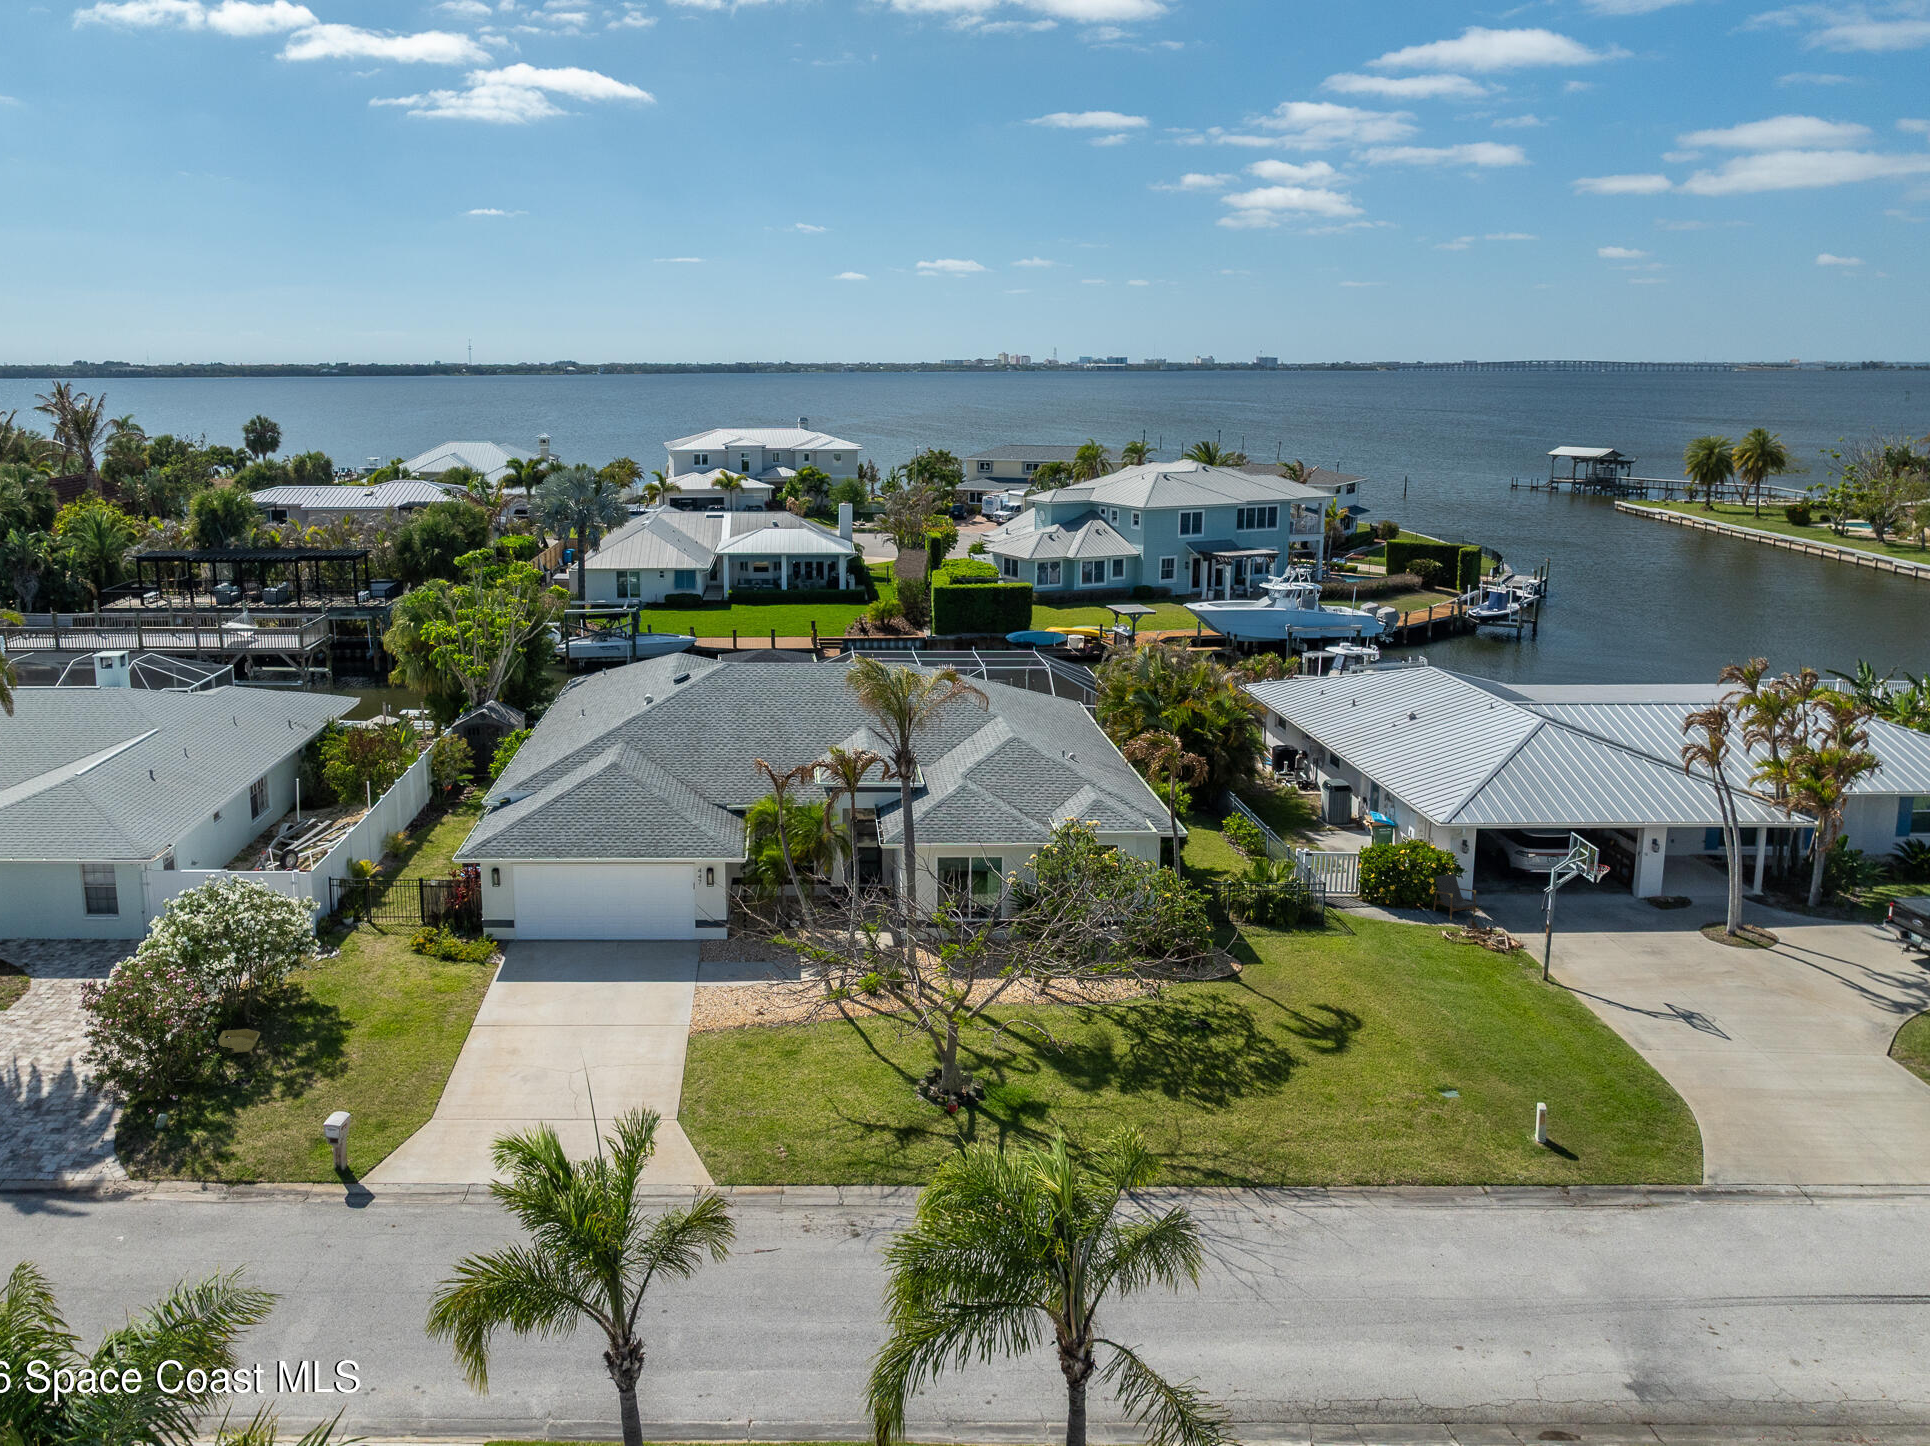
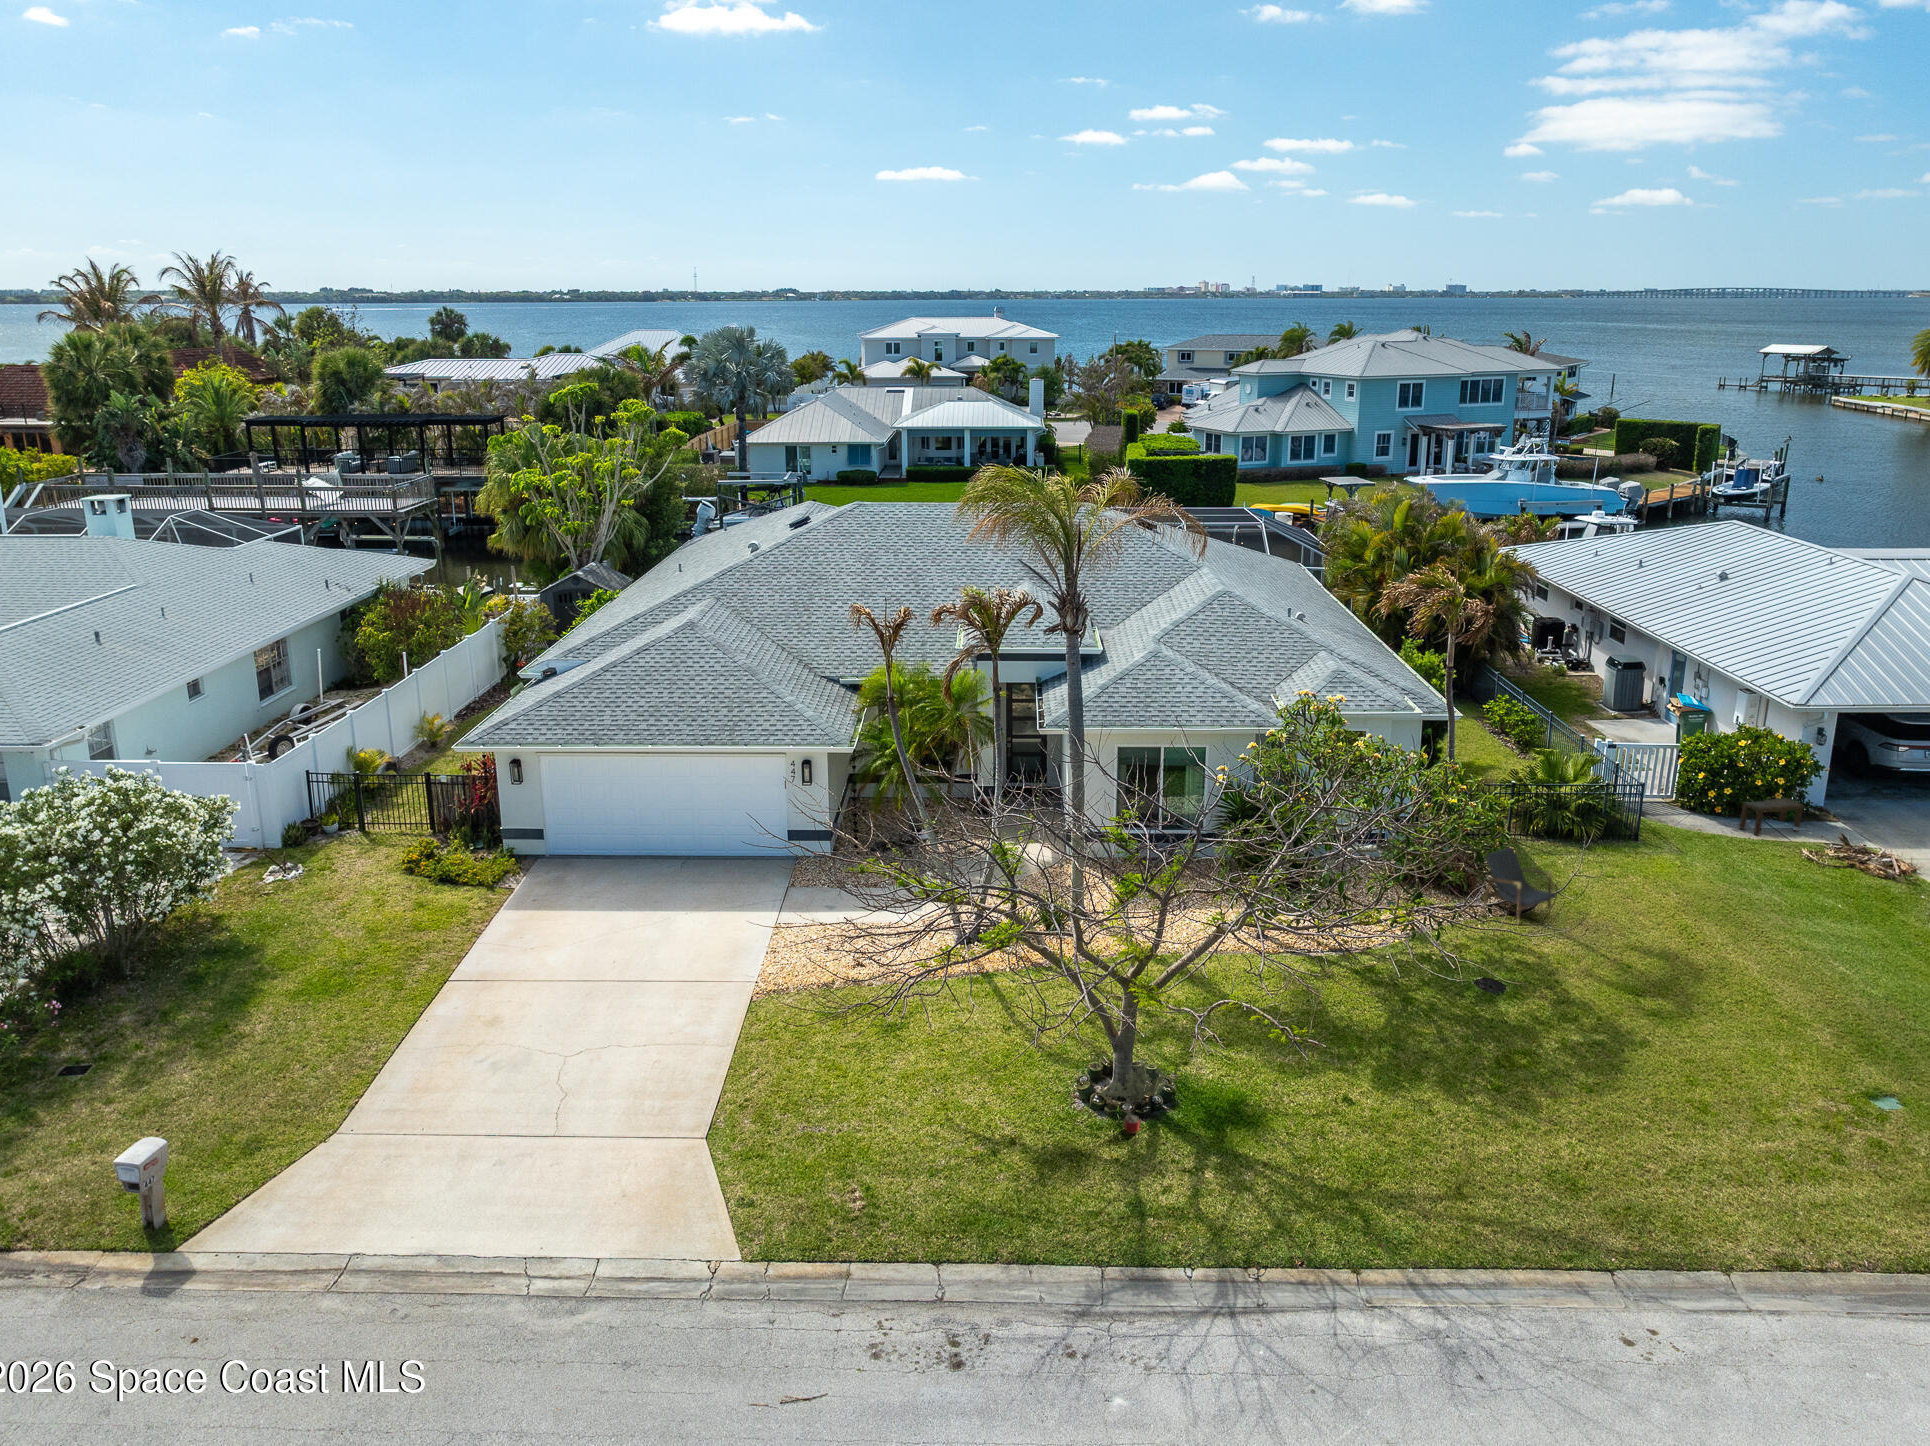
lounge chair: present [1434,874,1478,920] -> present [1484,847,1557,924]
bench: none [1375,889,1418,917] -> present [1740,798,1804,836]
storage bin: present [218,1029,260,1053] -> none [84,973,150,1008]

